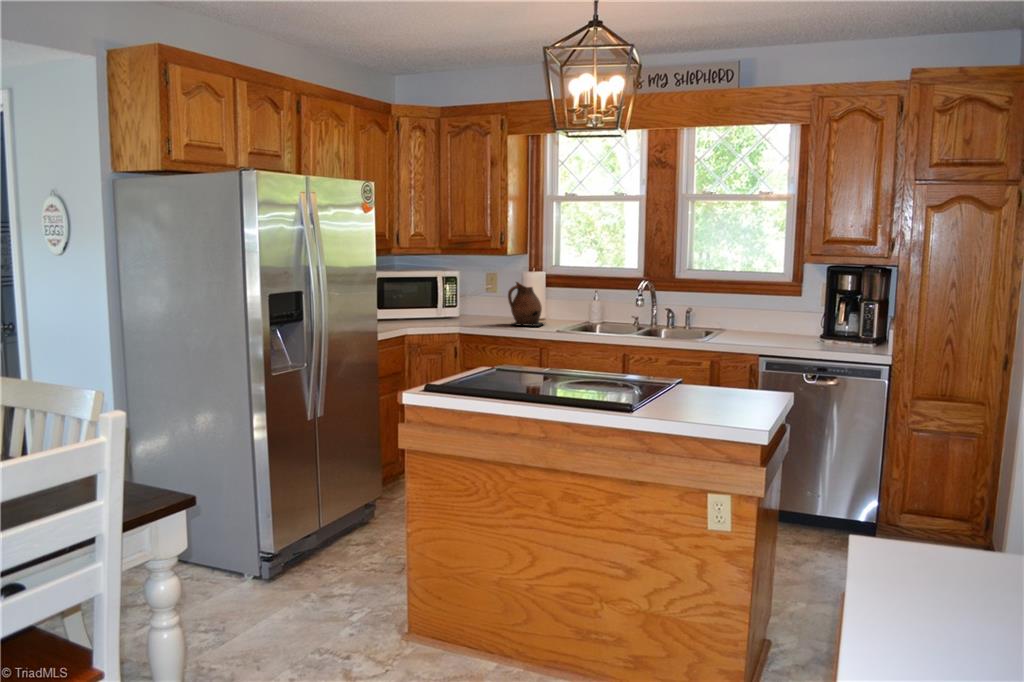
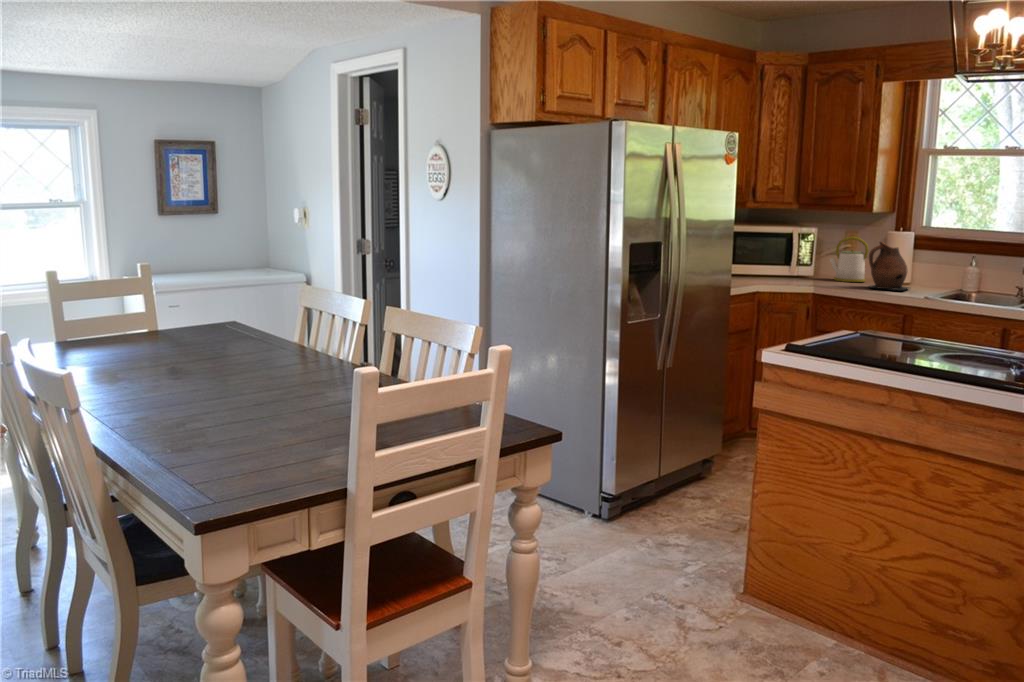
kettle: none [475,278,509,320] -> present [830,237,869,282]

